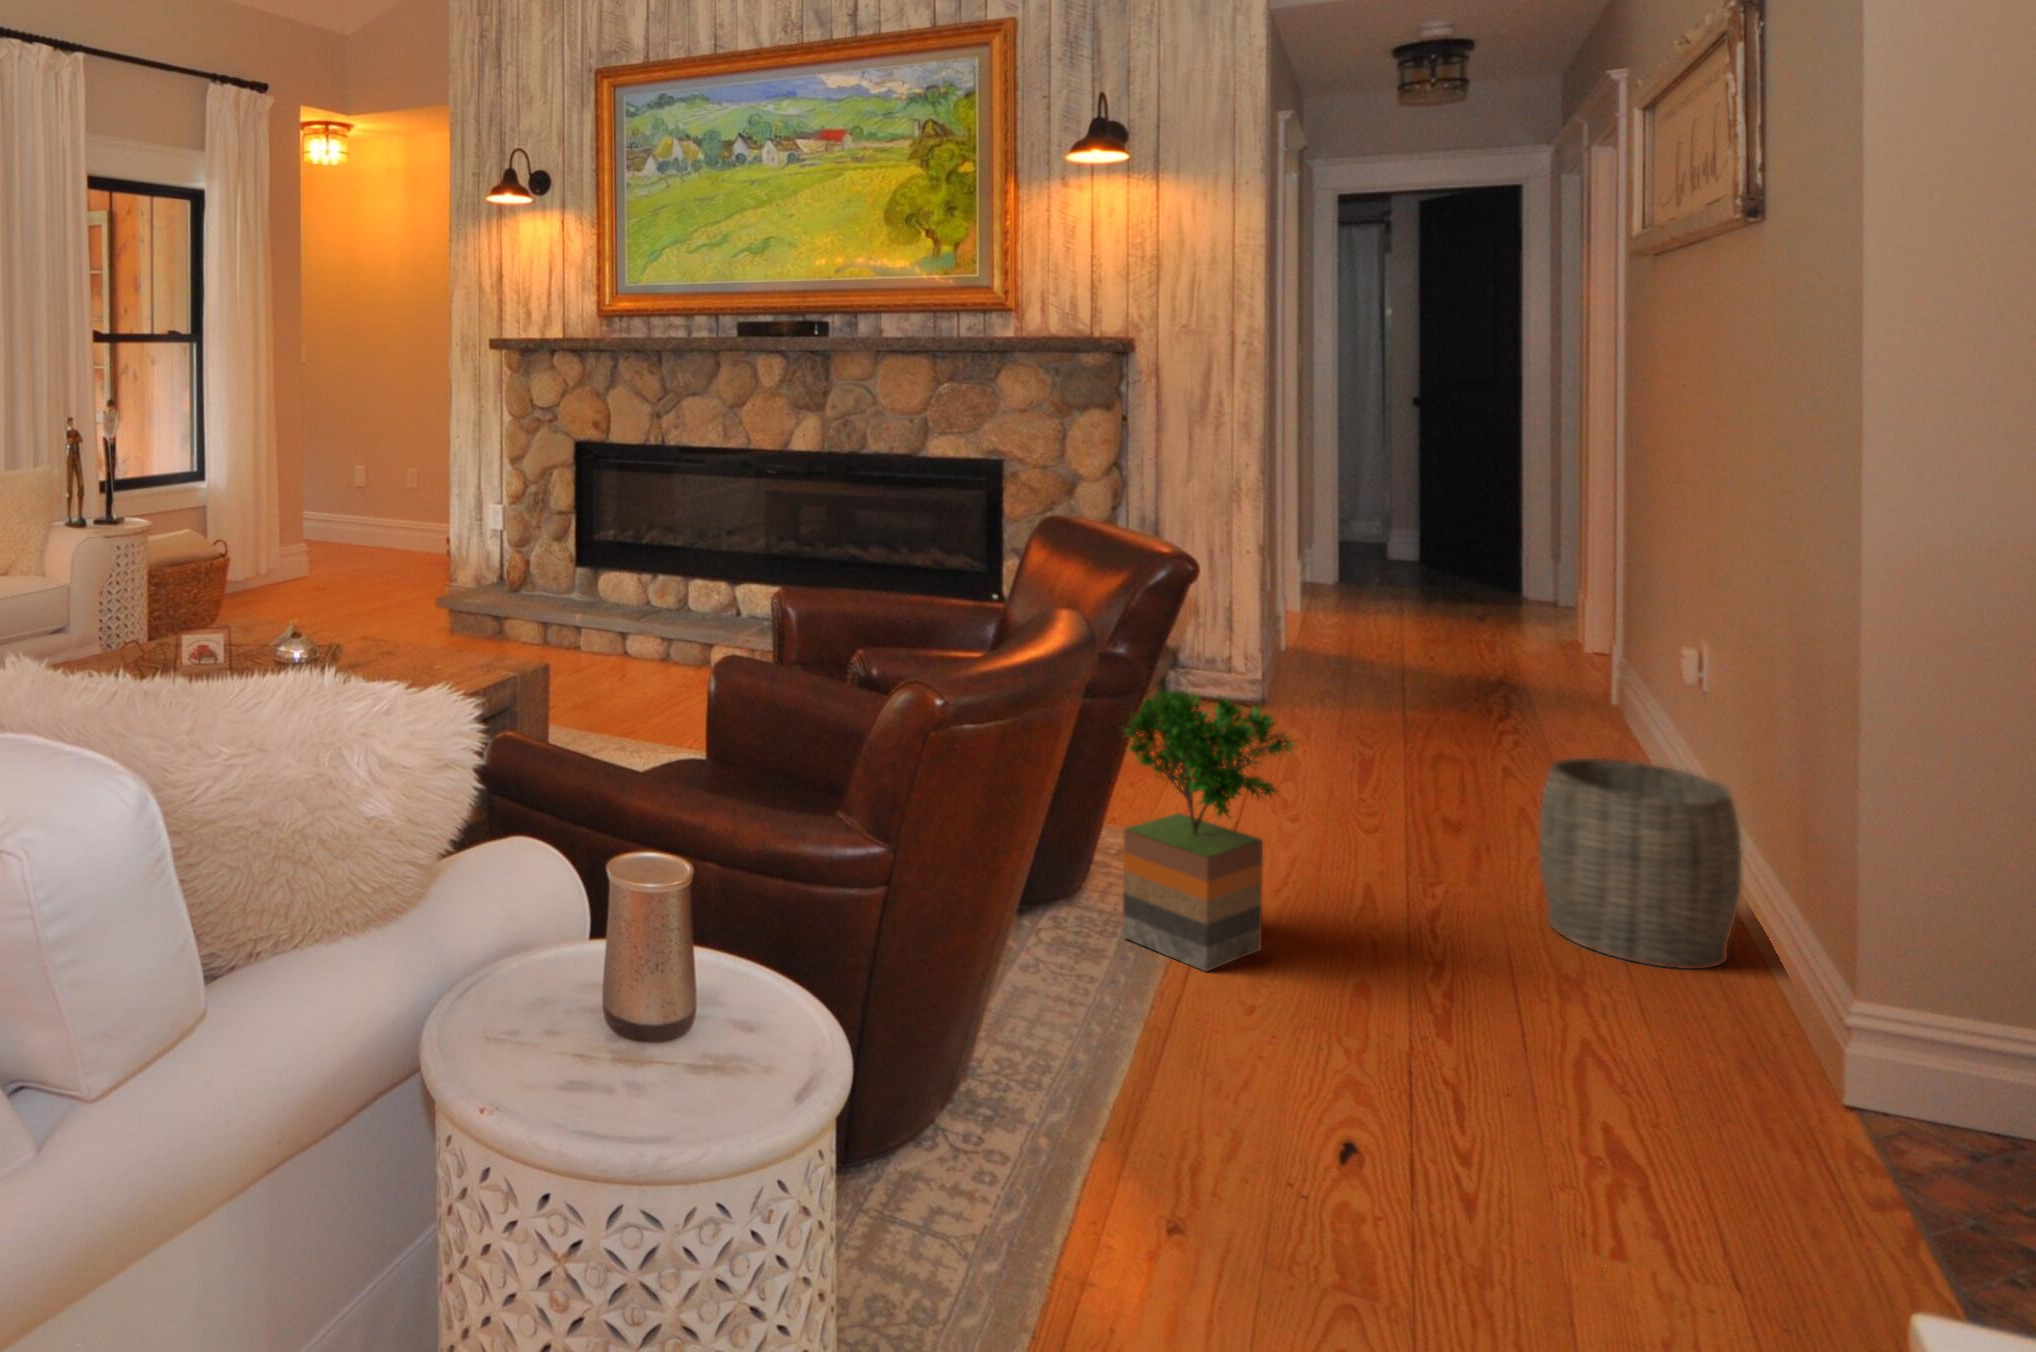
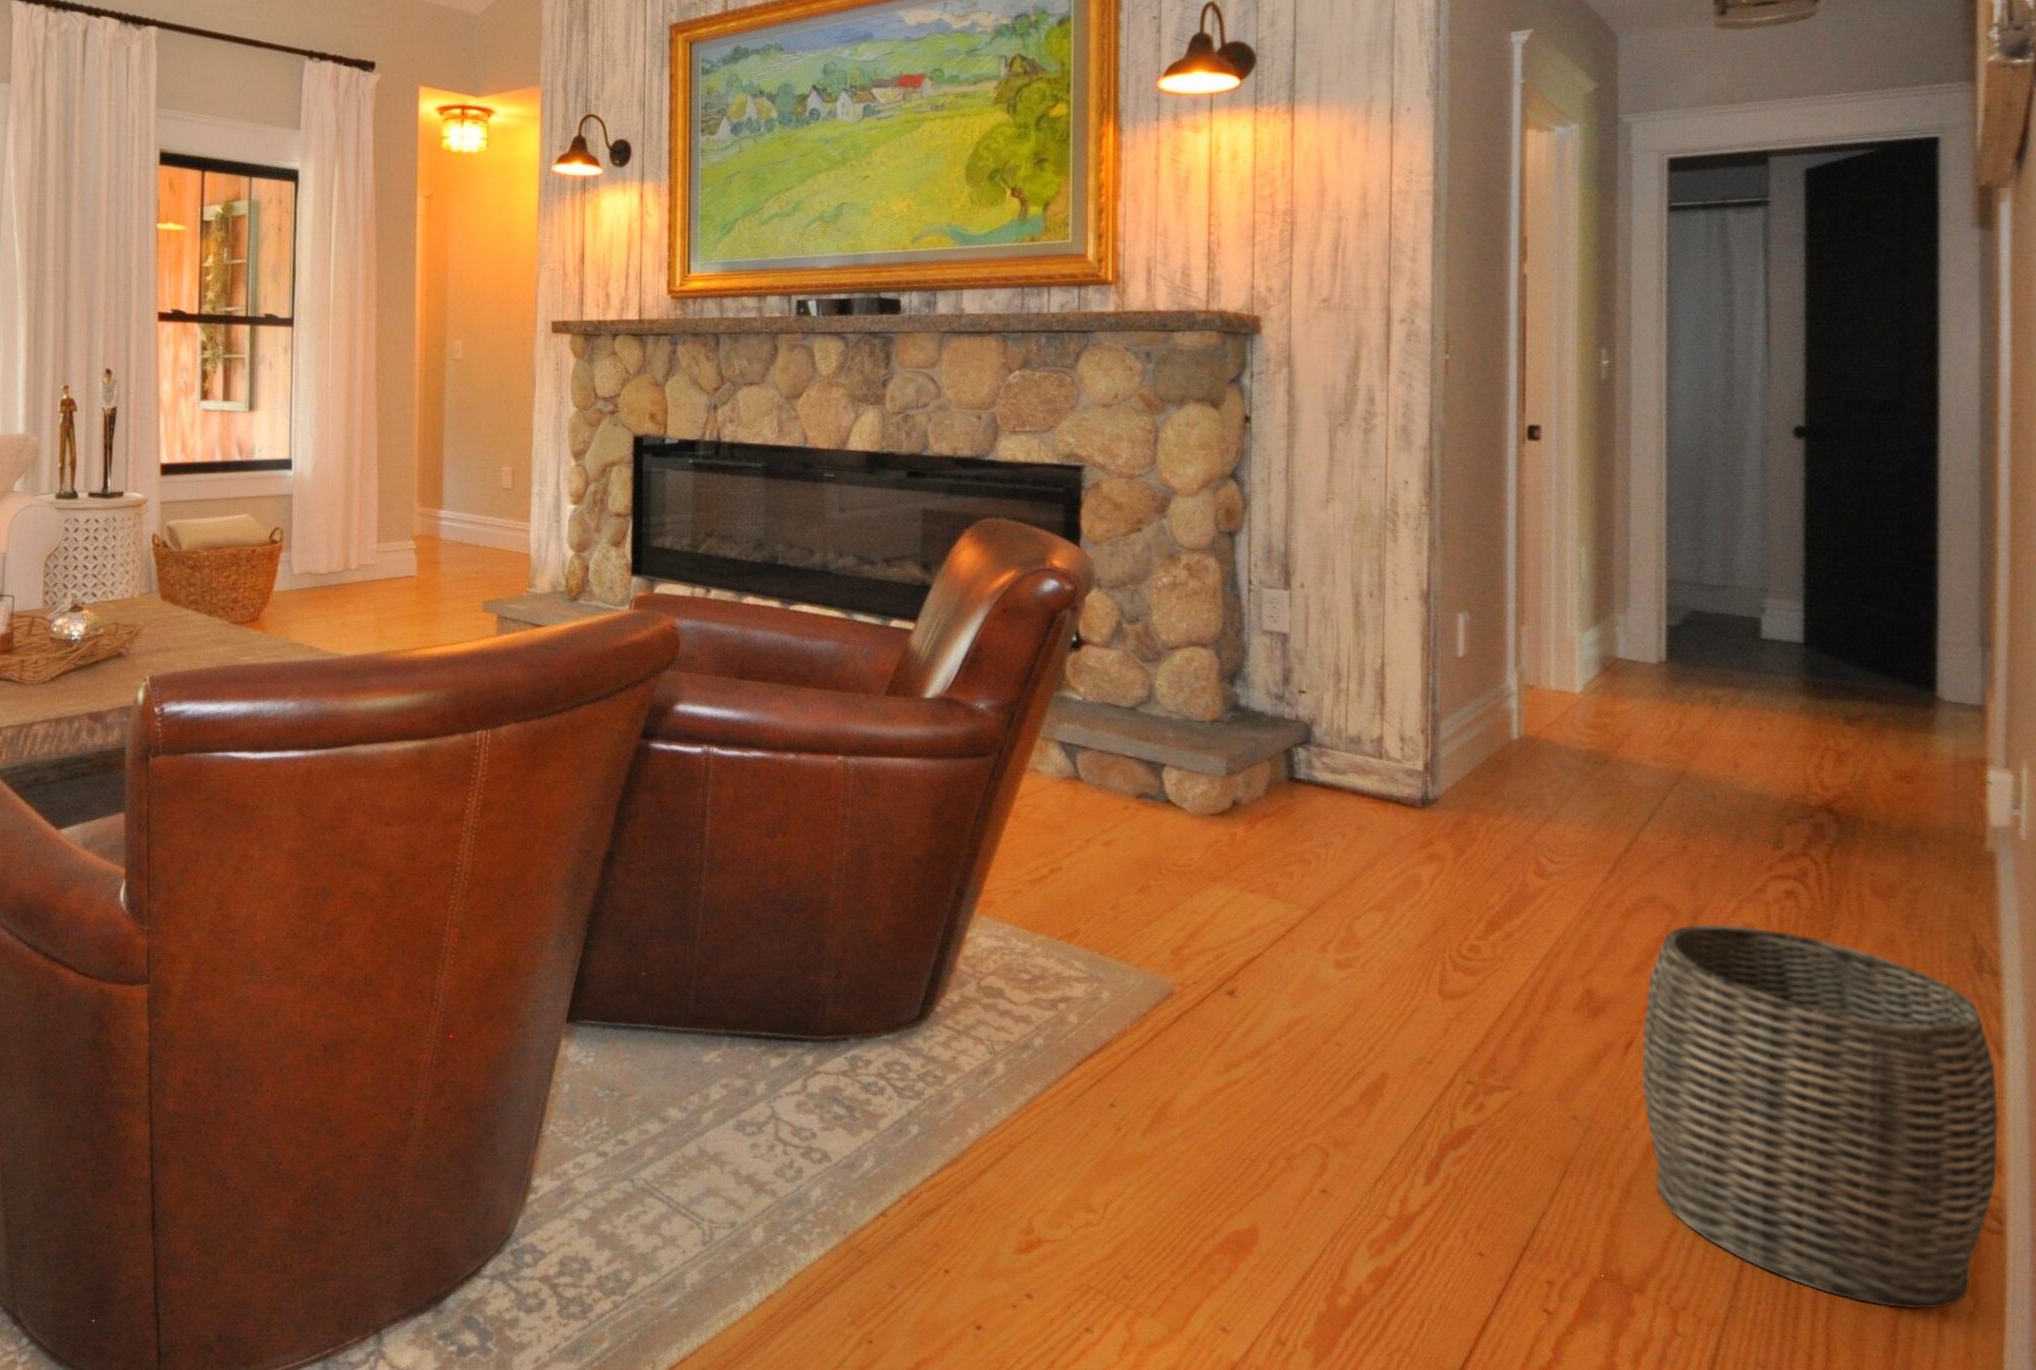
potted tree: present [1122,690,1297,971] -> none [926,752,1201,1173]

